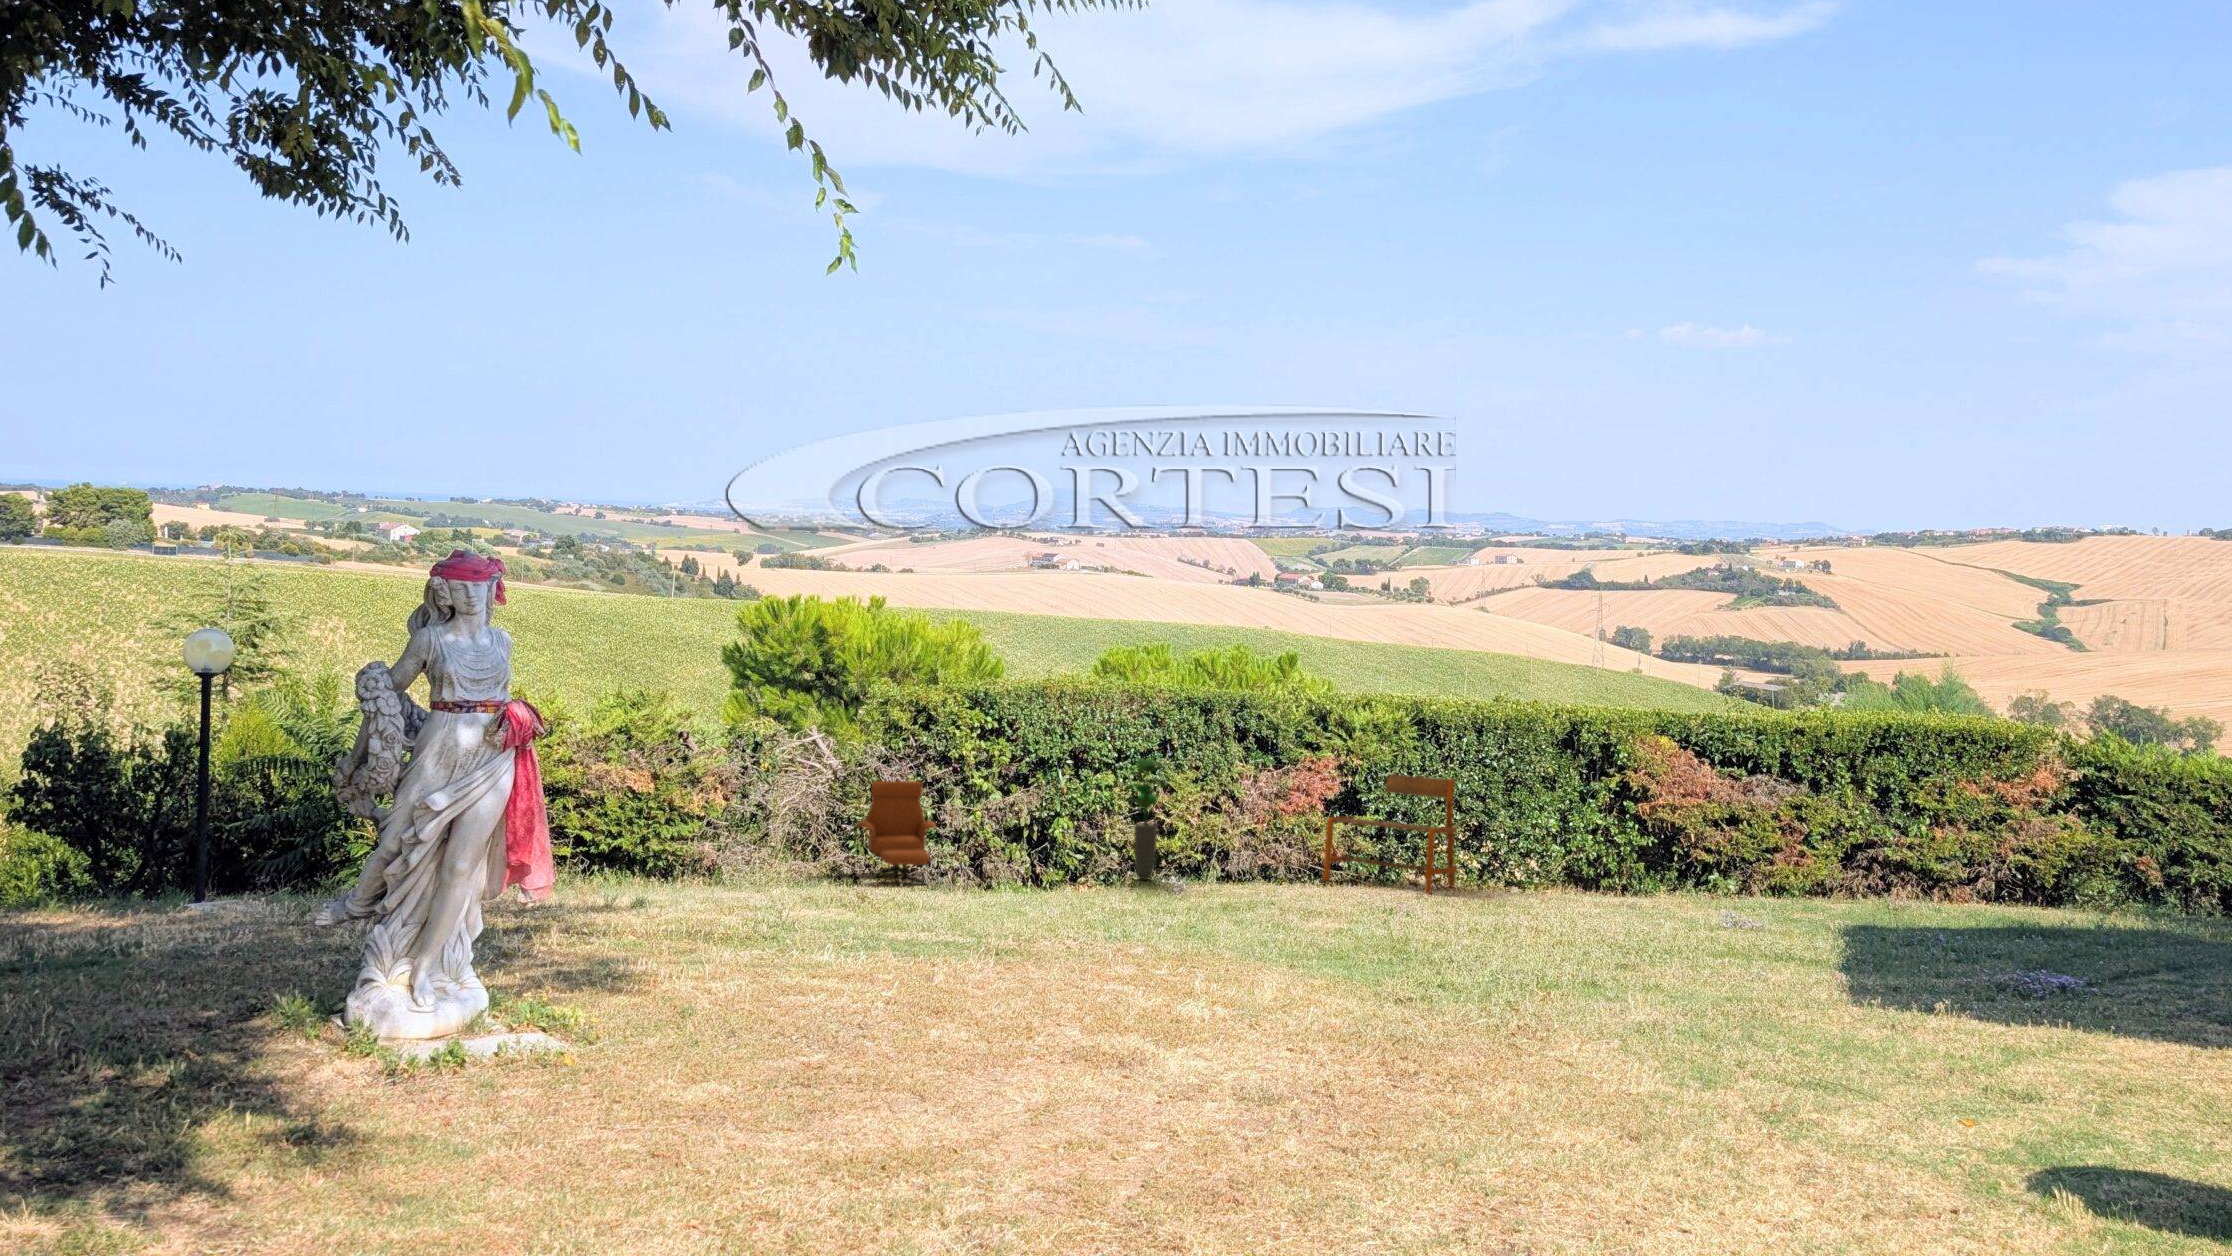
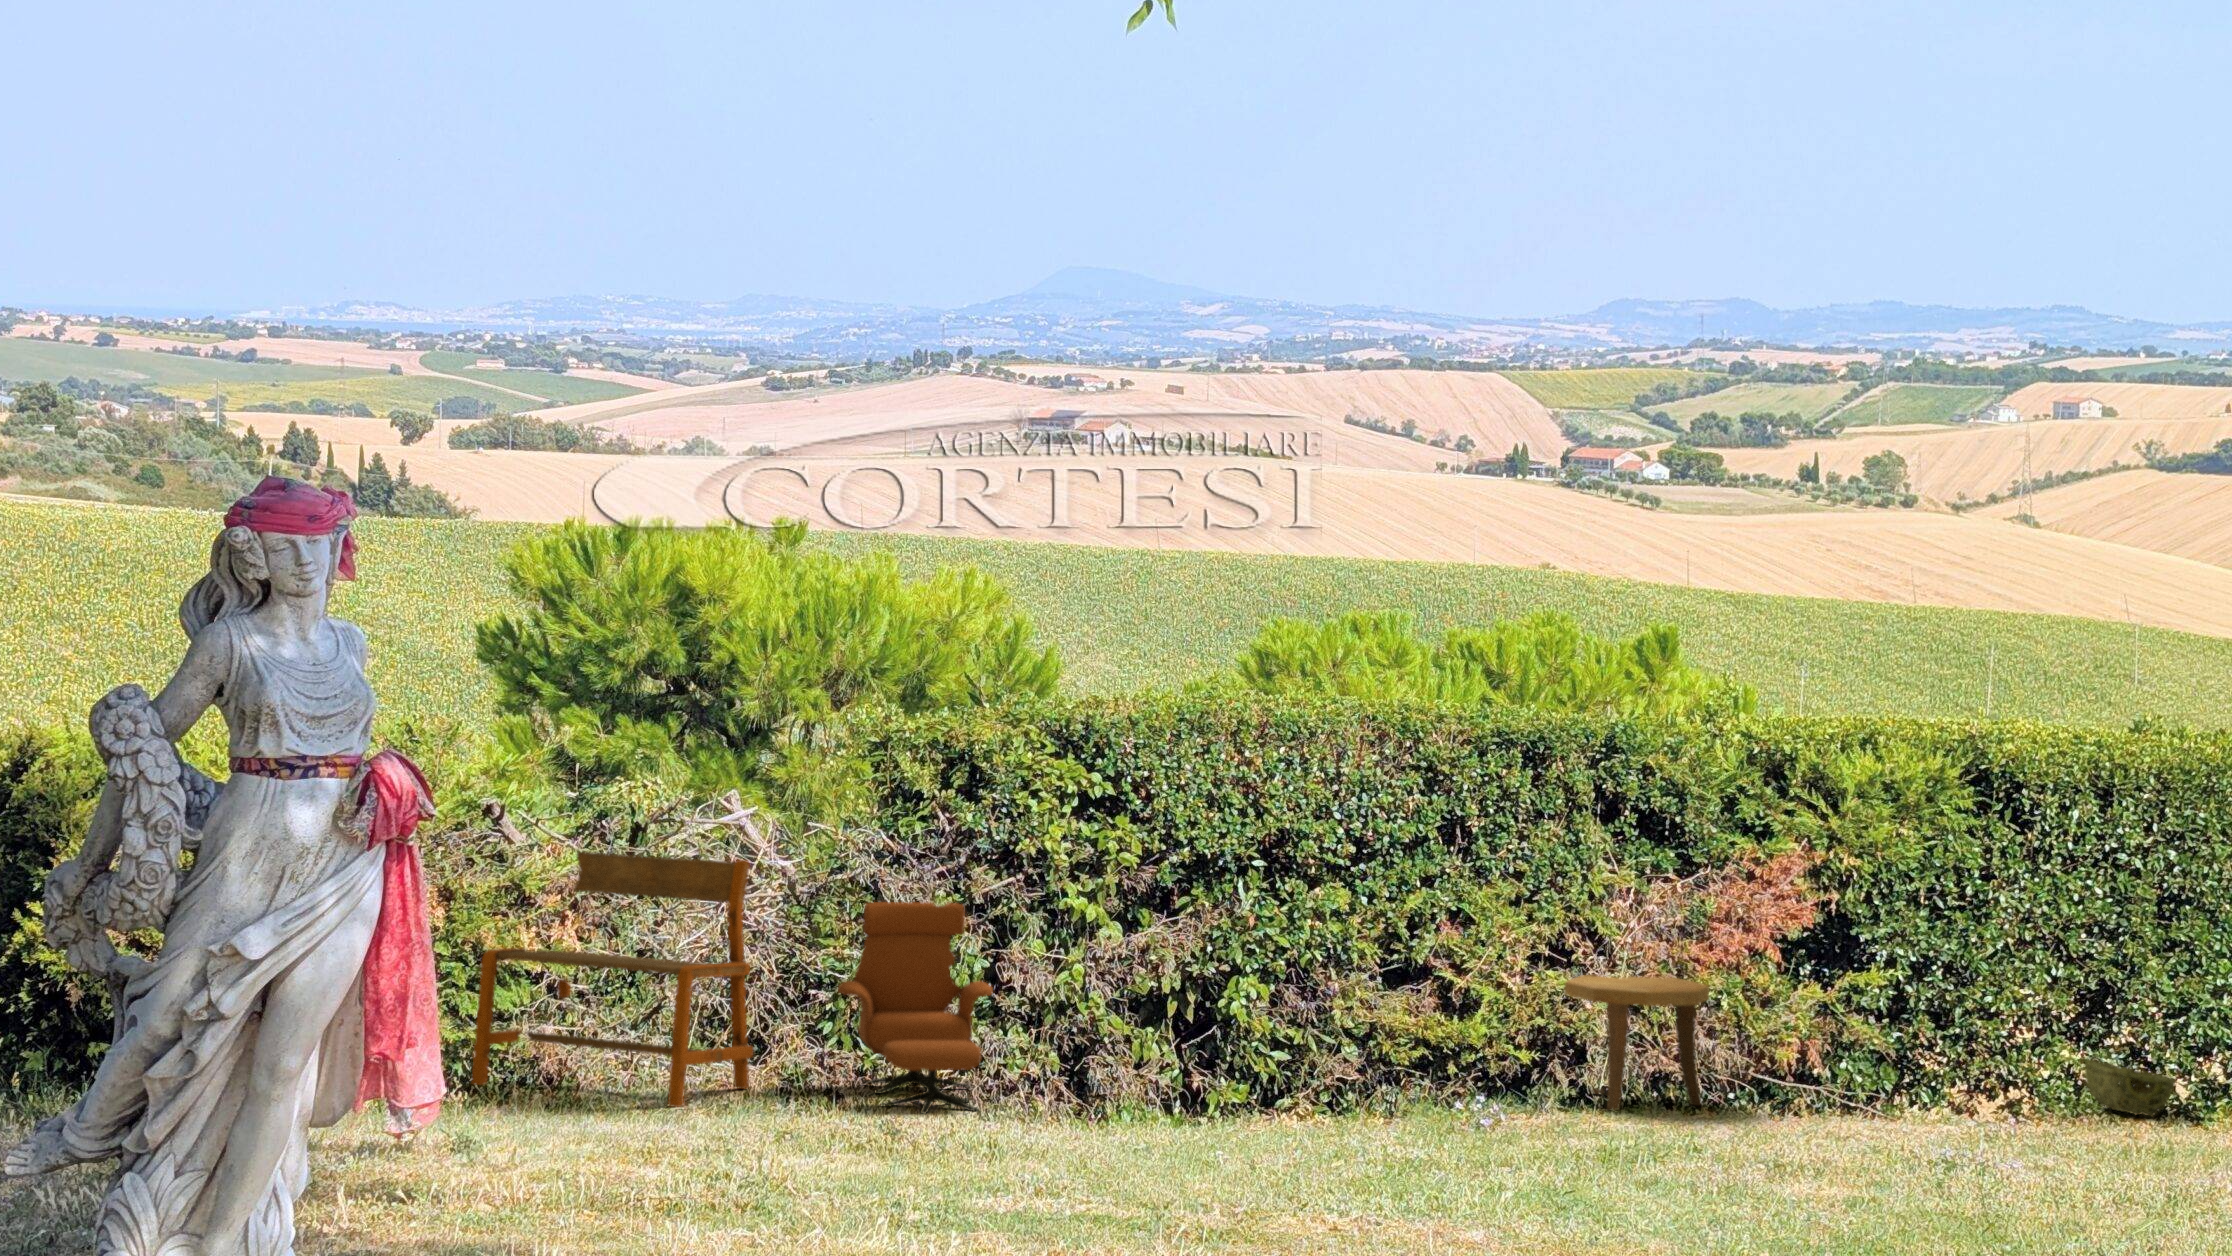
potted plant: present [1130,759,1167,880] -> none [1363,856,1468,1101]
bench: present [1323,774,1458,894] -> present [472,852,753,1107]
side table: none [1219,817,1288,884] -> present [1564,974,1709,1110]
woven basket: none [1469,859,1509,886] -> present [2085,1059,2175,1116]

